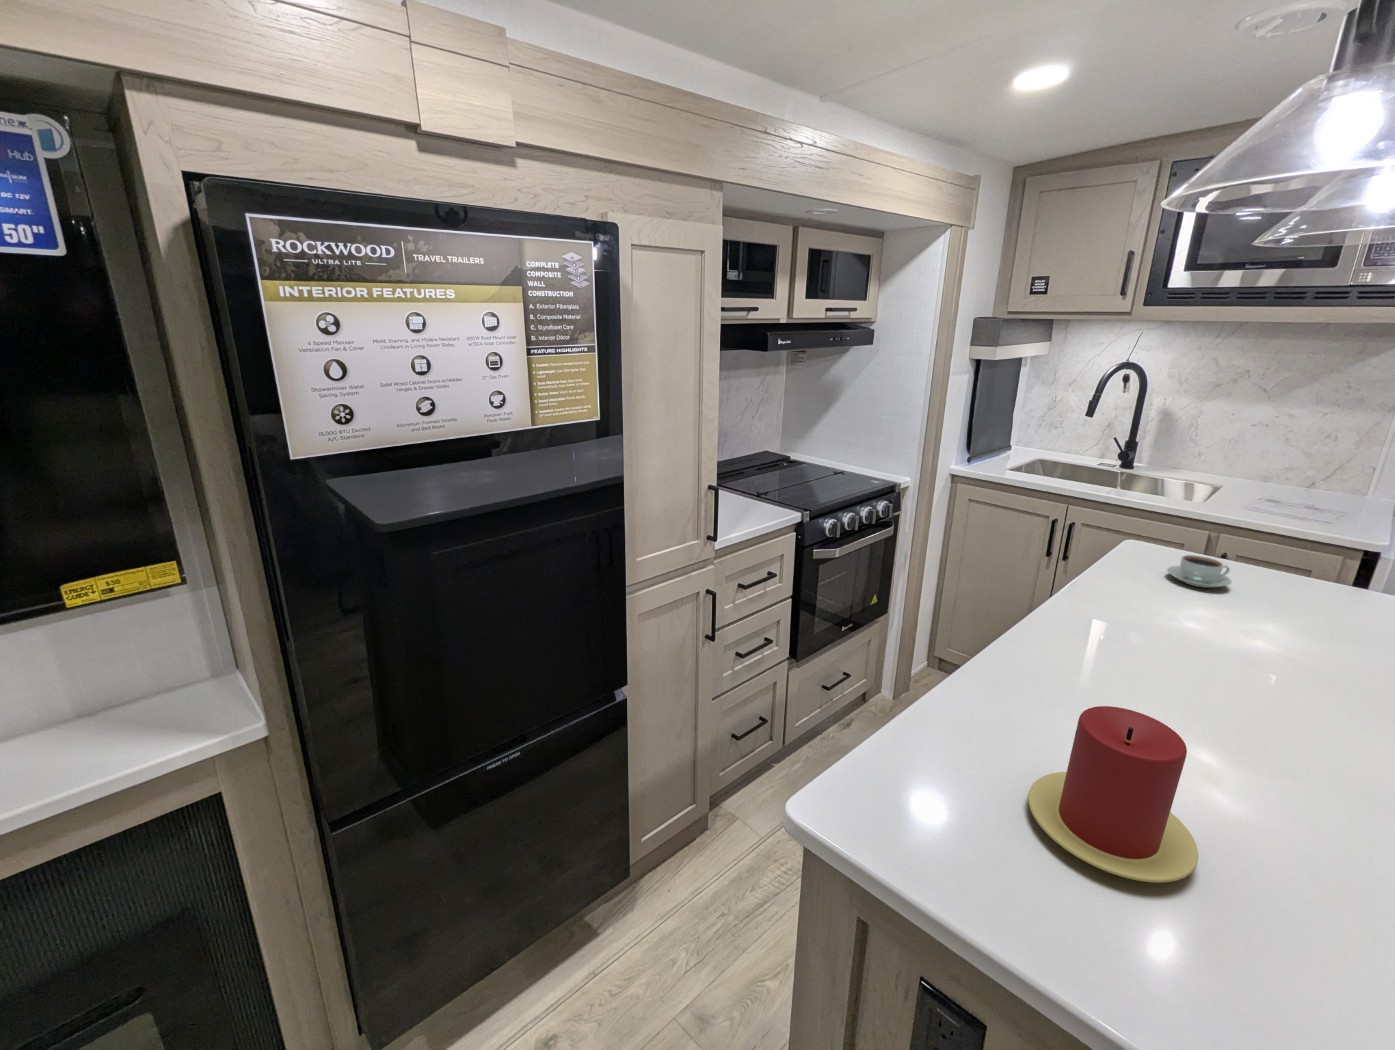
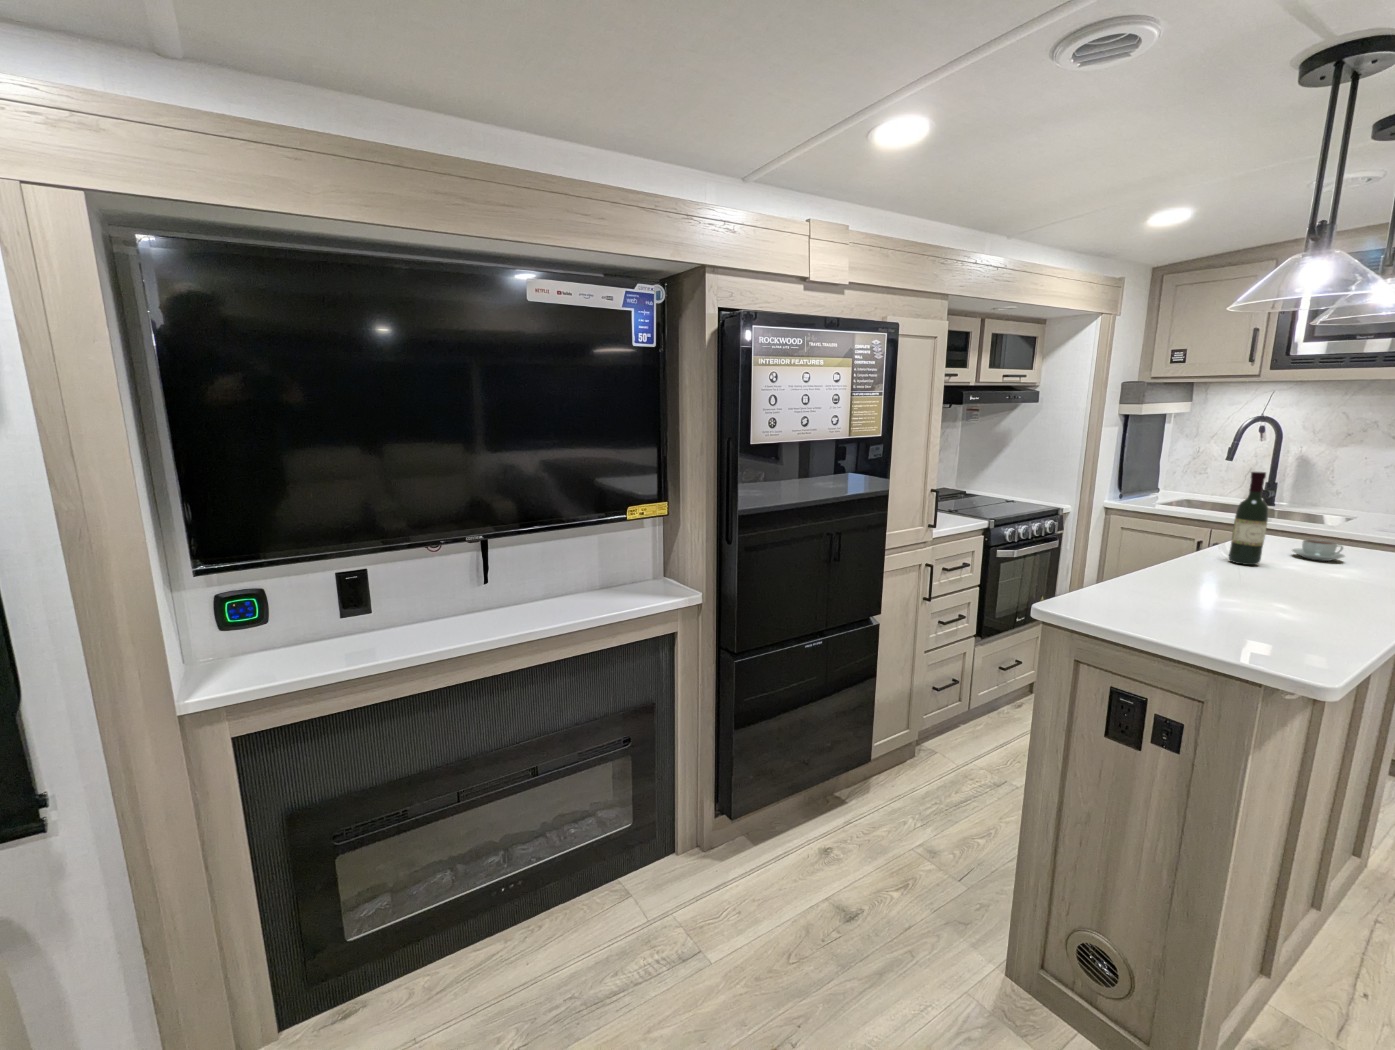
wine bottle: none [1094,474,1151,608] -> present [1229,472,1269,565]
candle: present [1028,706,1198,883] -> none [1177,560,1279,636]

